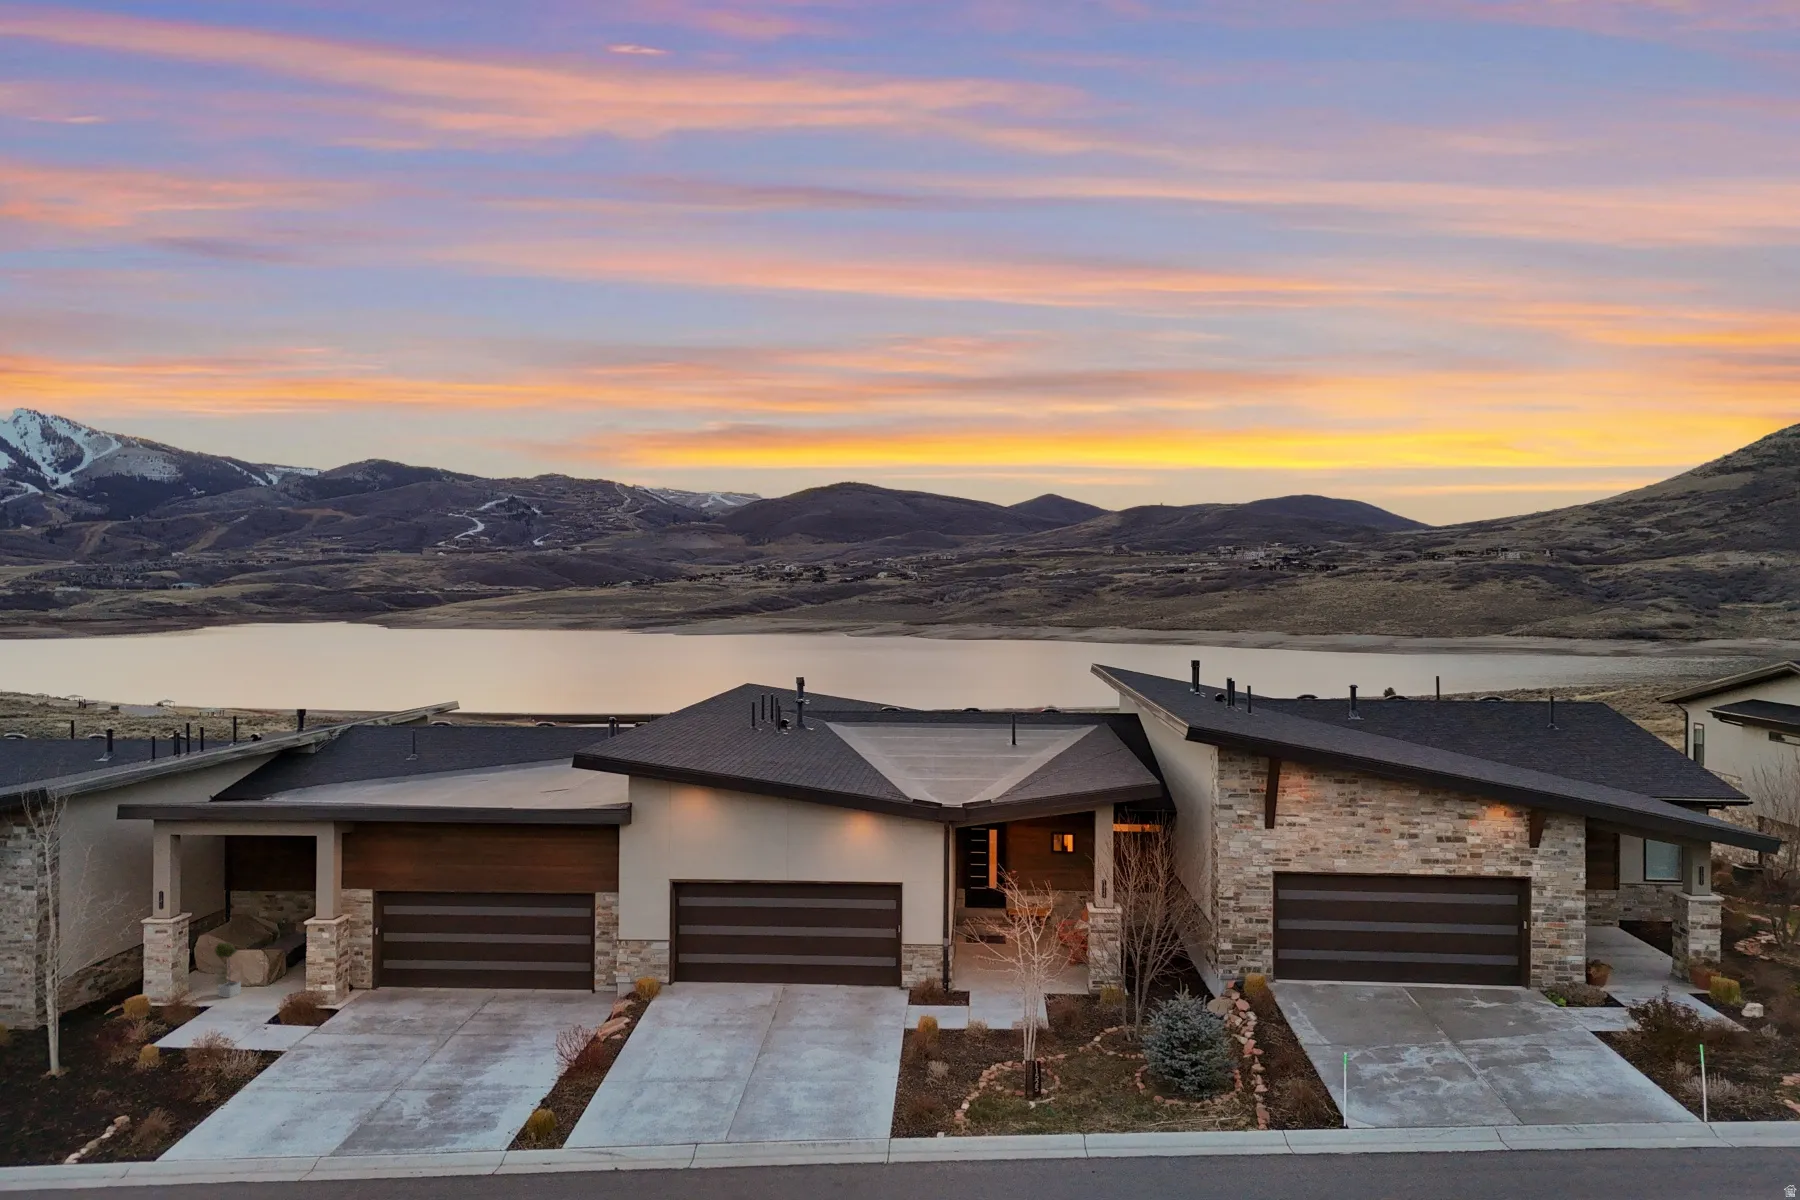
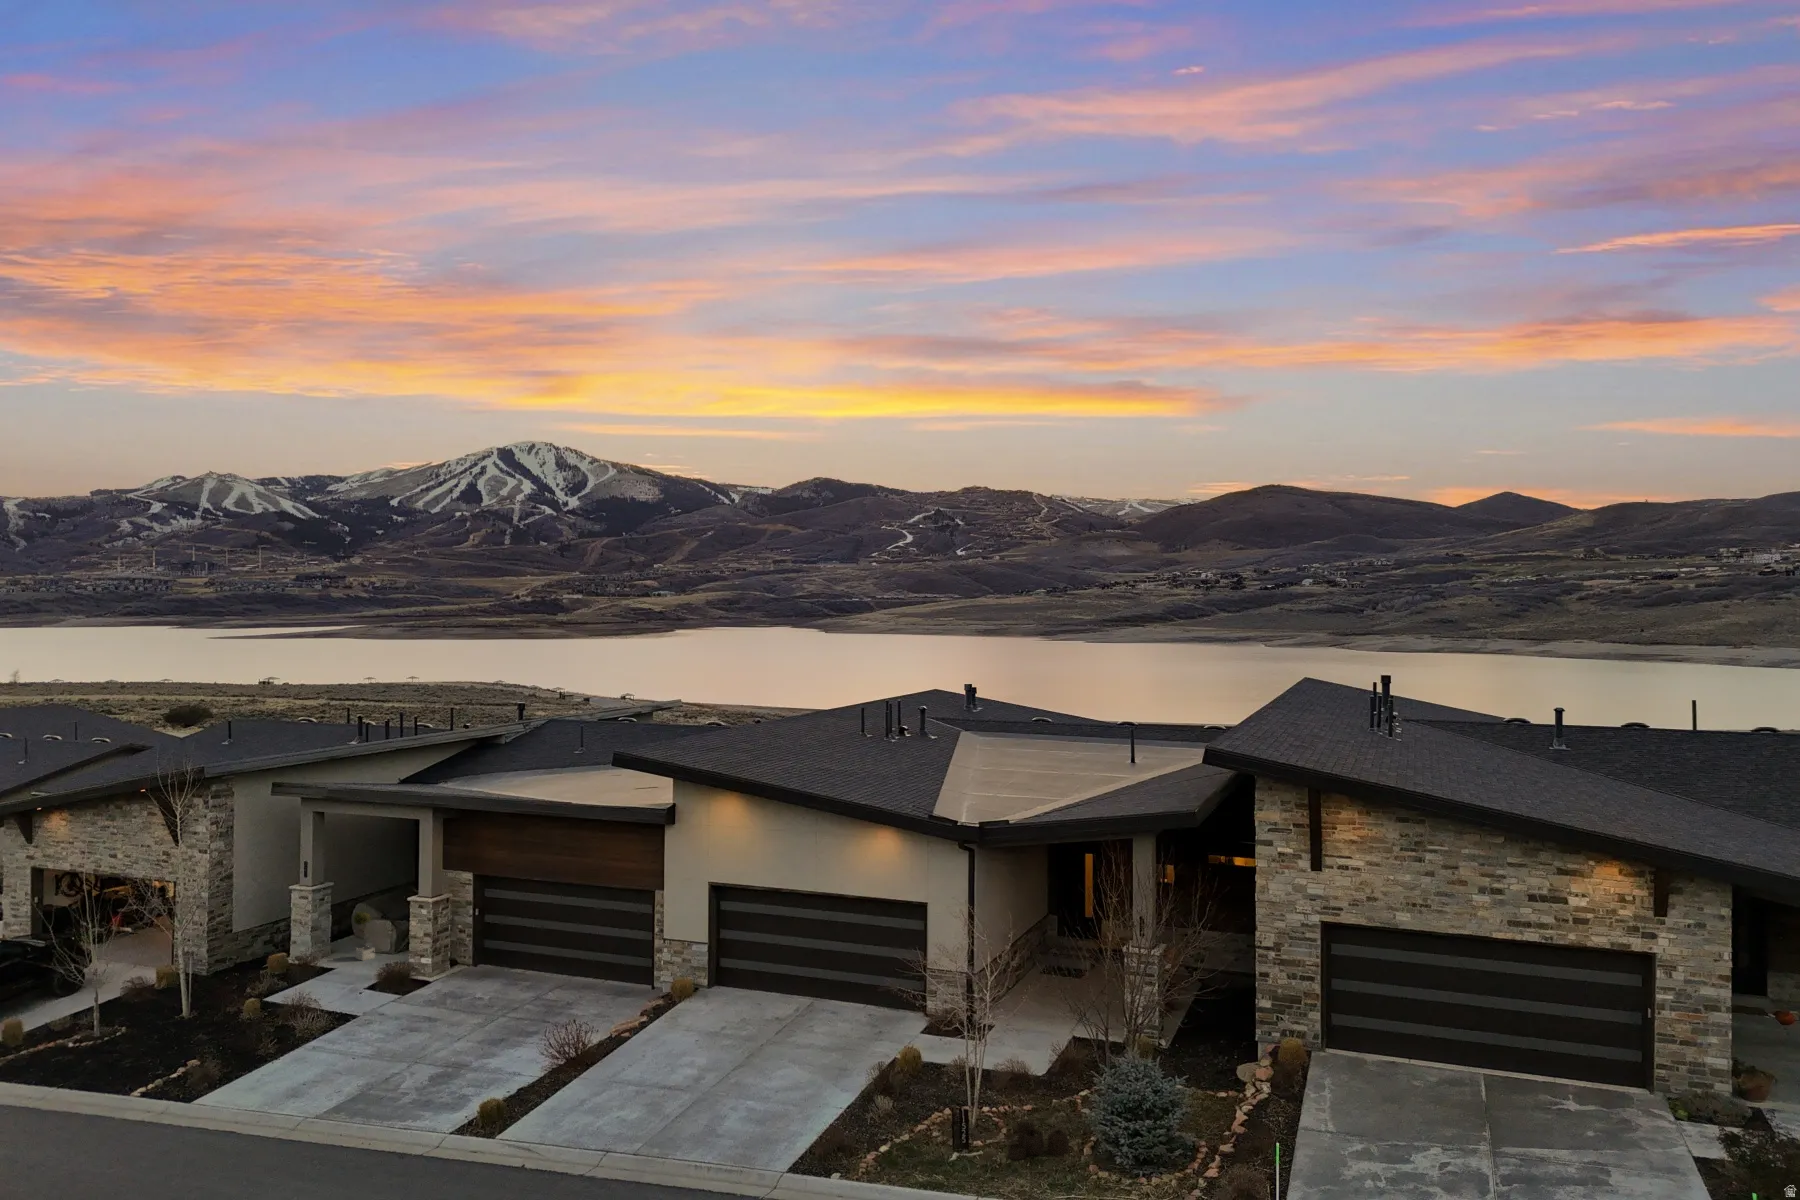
woven basket: none [1103,1060,1153,1095] -> present [1008,1121,1070,1160]

